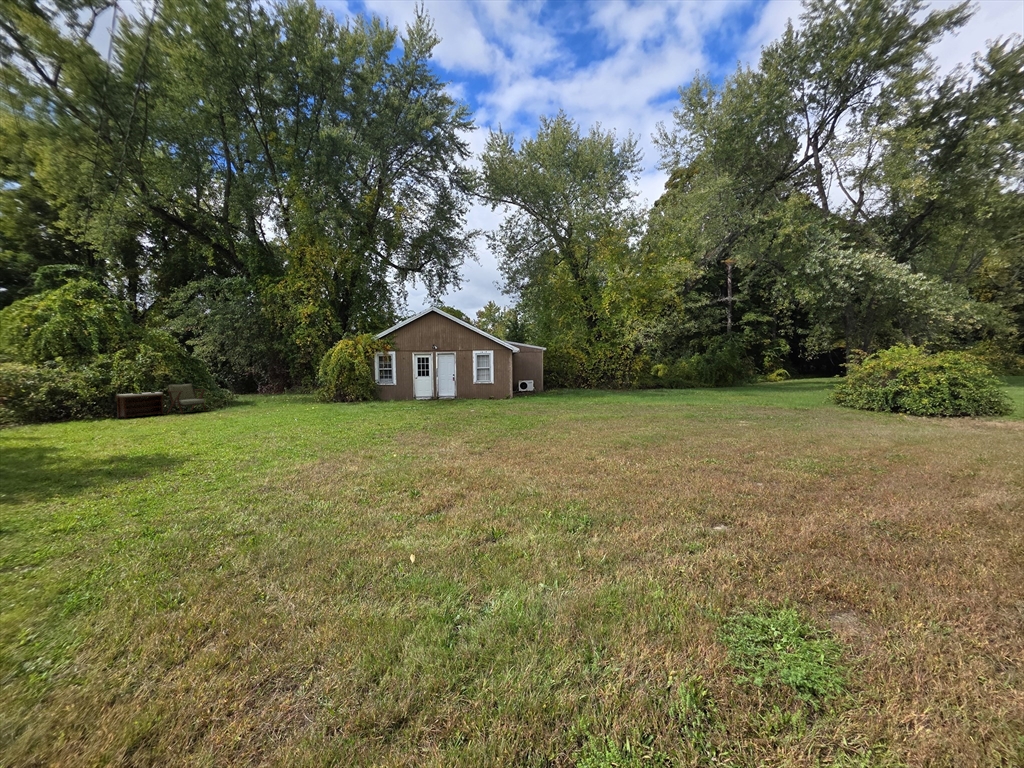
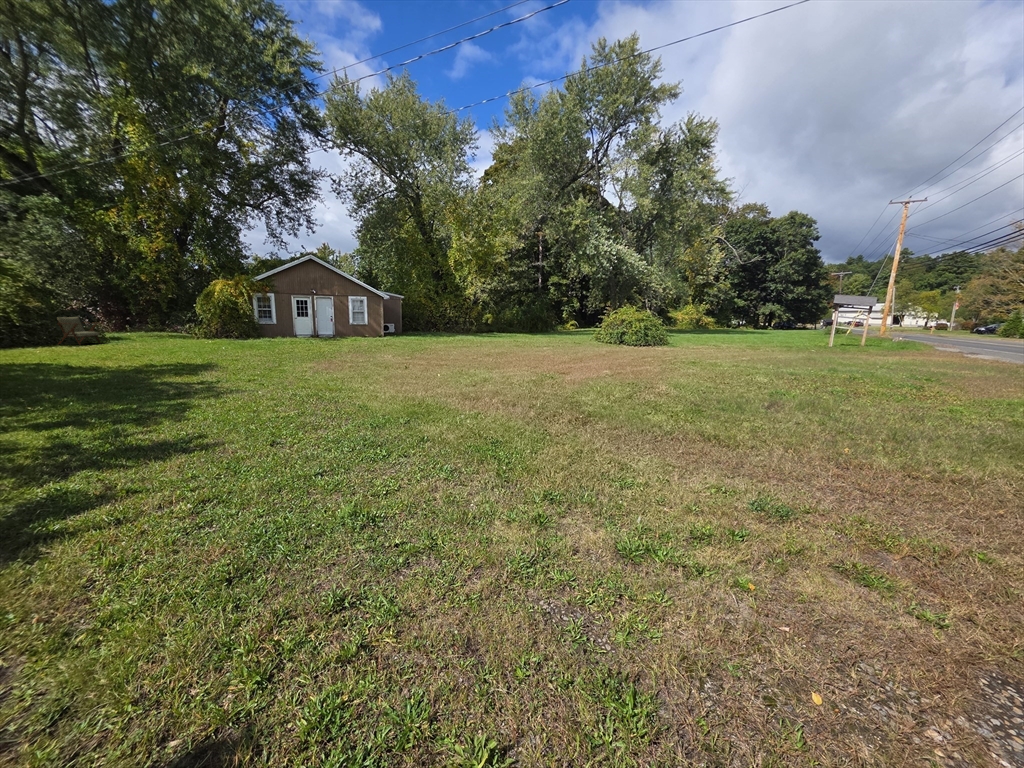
bench: present [115,392,163,418] -> none [6,324,58,348]

